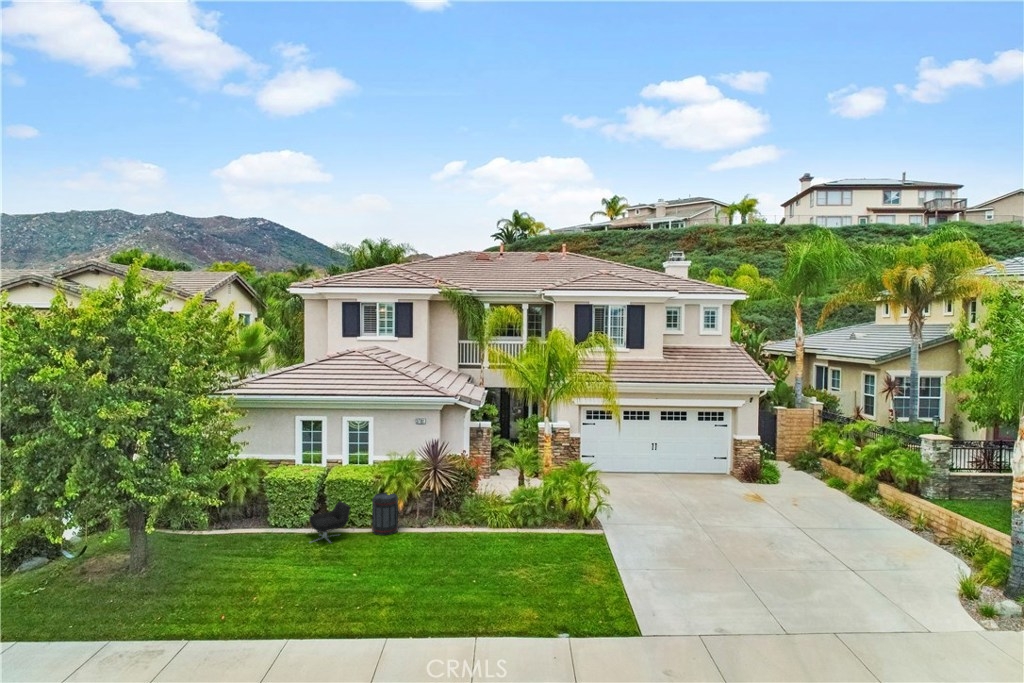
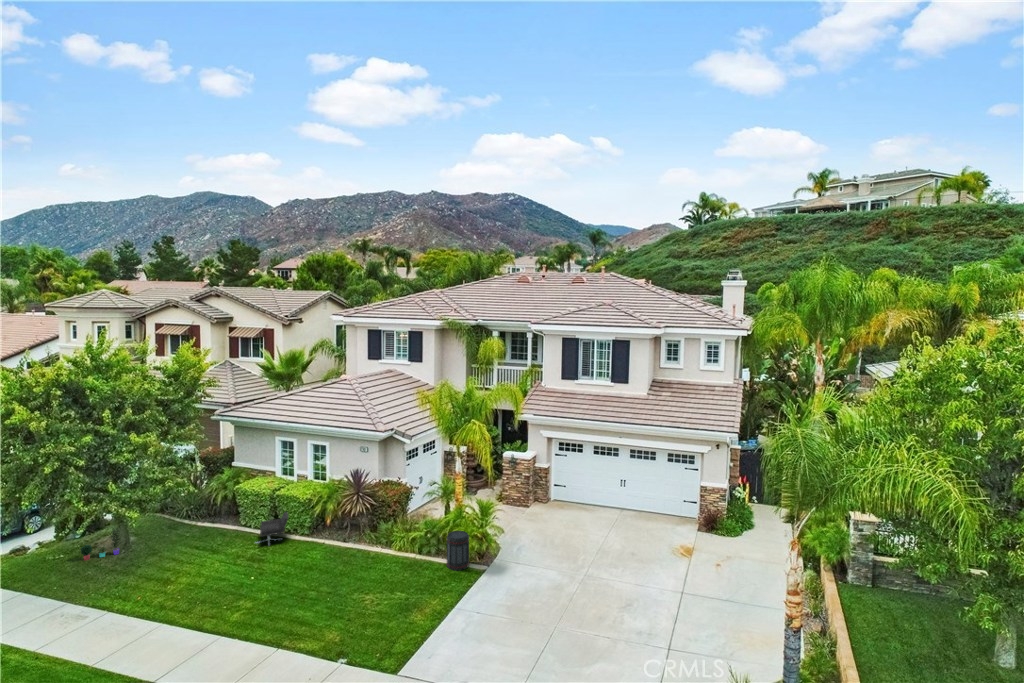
trash can: present [372,492,399,535] -> present [446,531,469,571]
potted plant: none [74,540,132,592] -> present [81,529,121,560]

